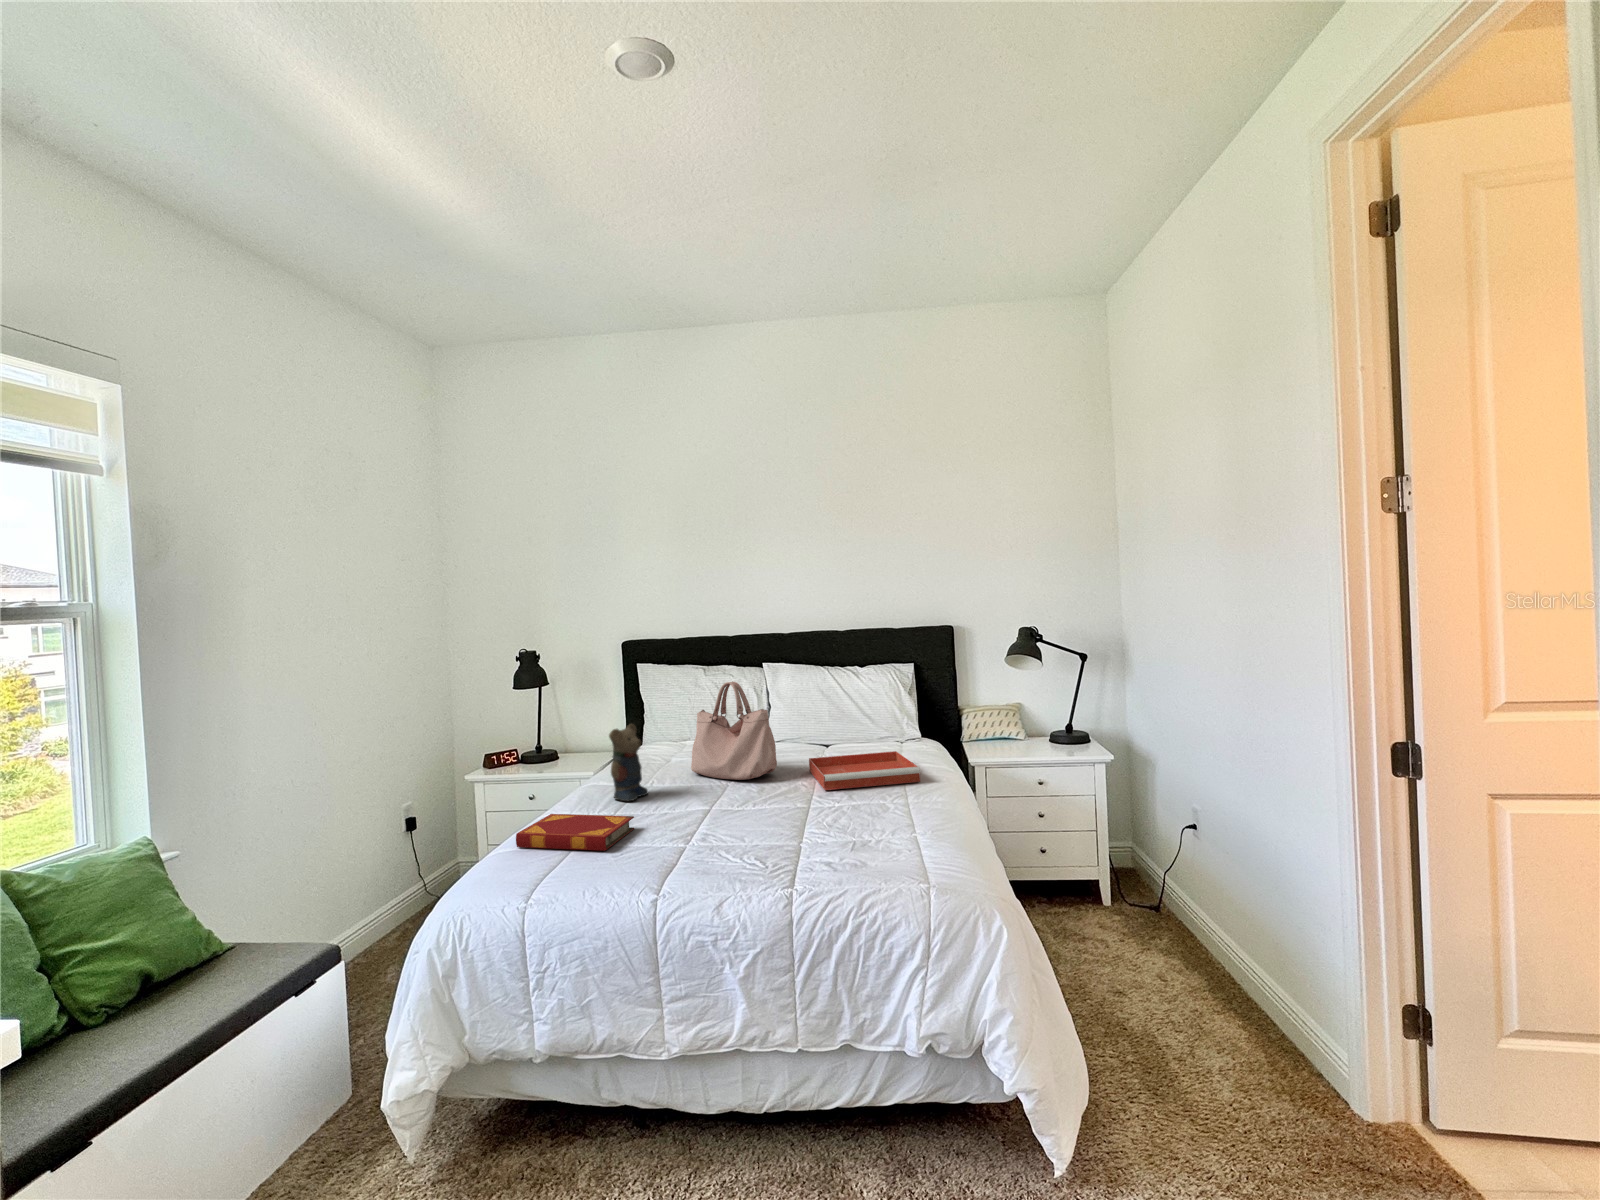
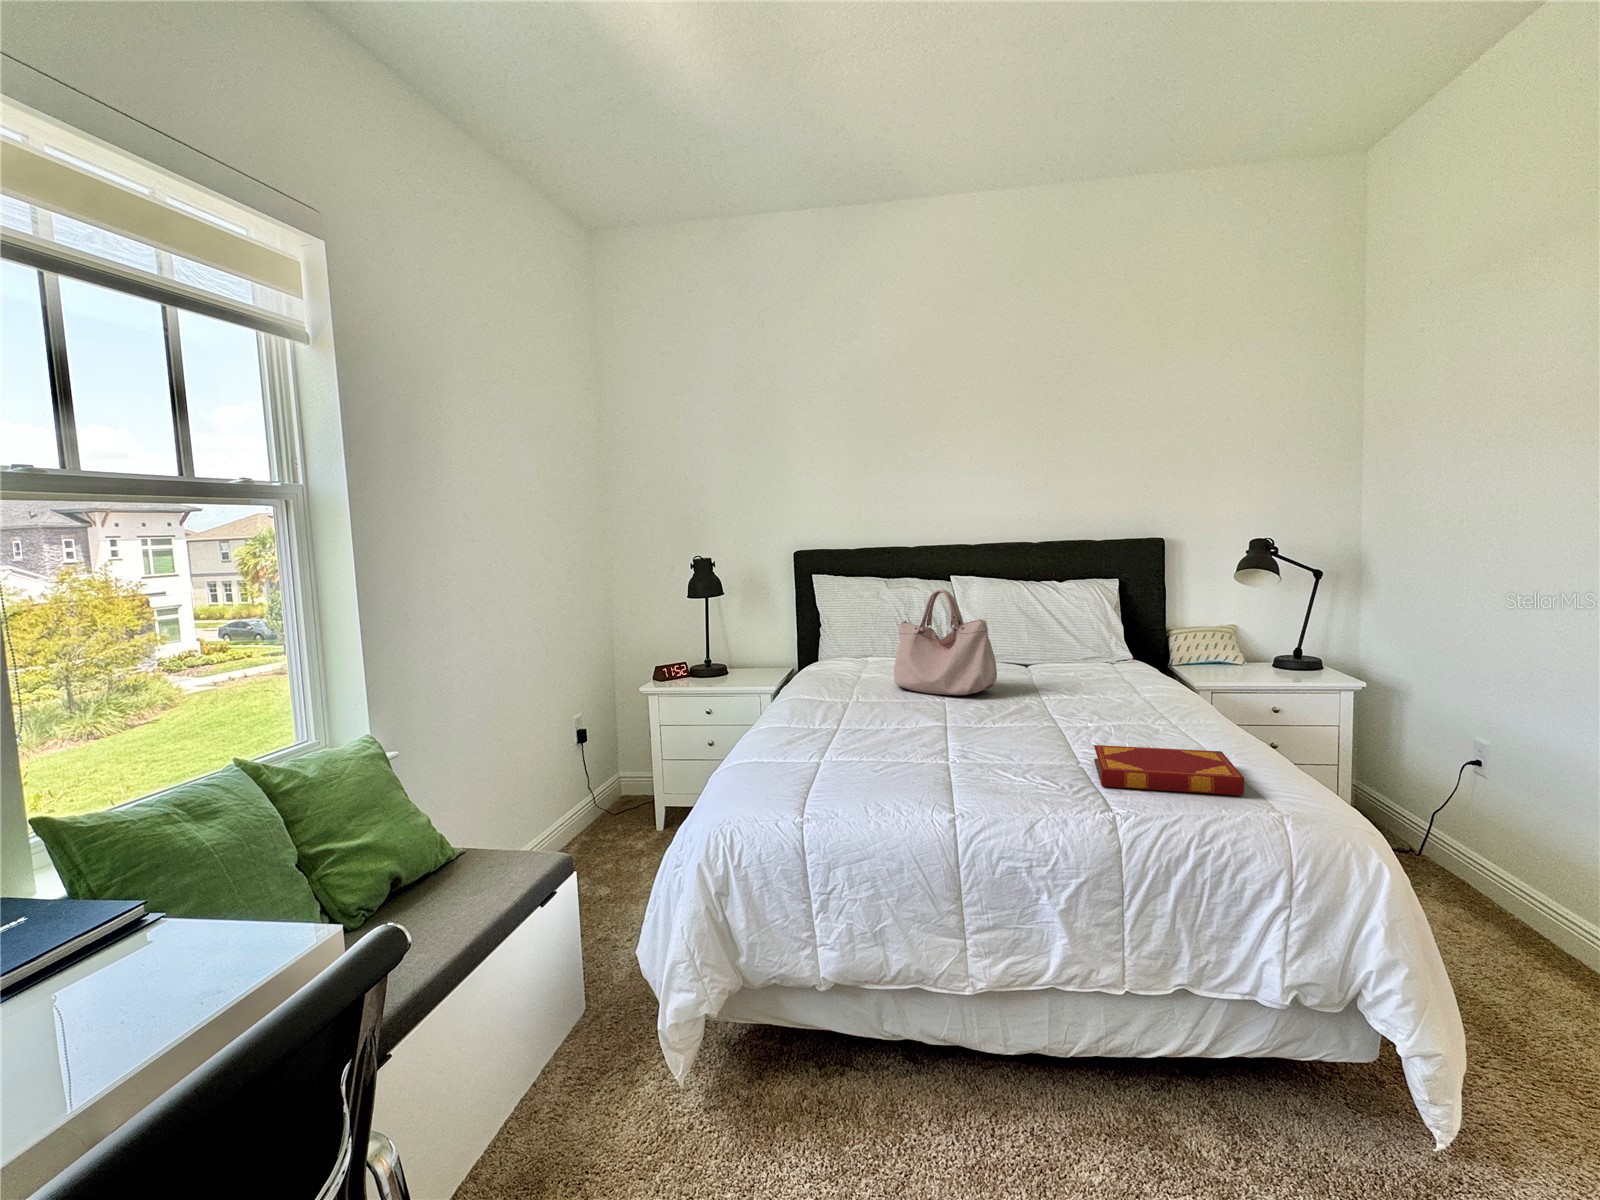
teddy bear: present [609,724,648,801] -> none [824,632,863,714]
tray: present [809,751,920,790] -> none [1026,669,1170,707]
hardback book: present [516,814,634,851] -> present [1094,745,1244,795]

